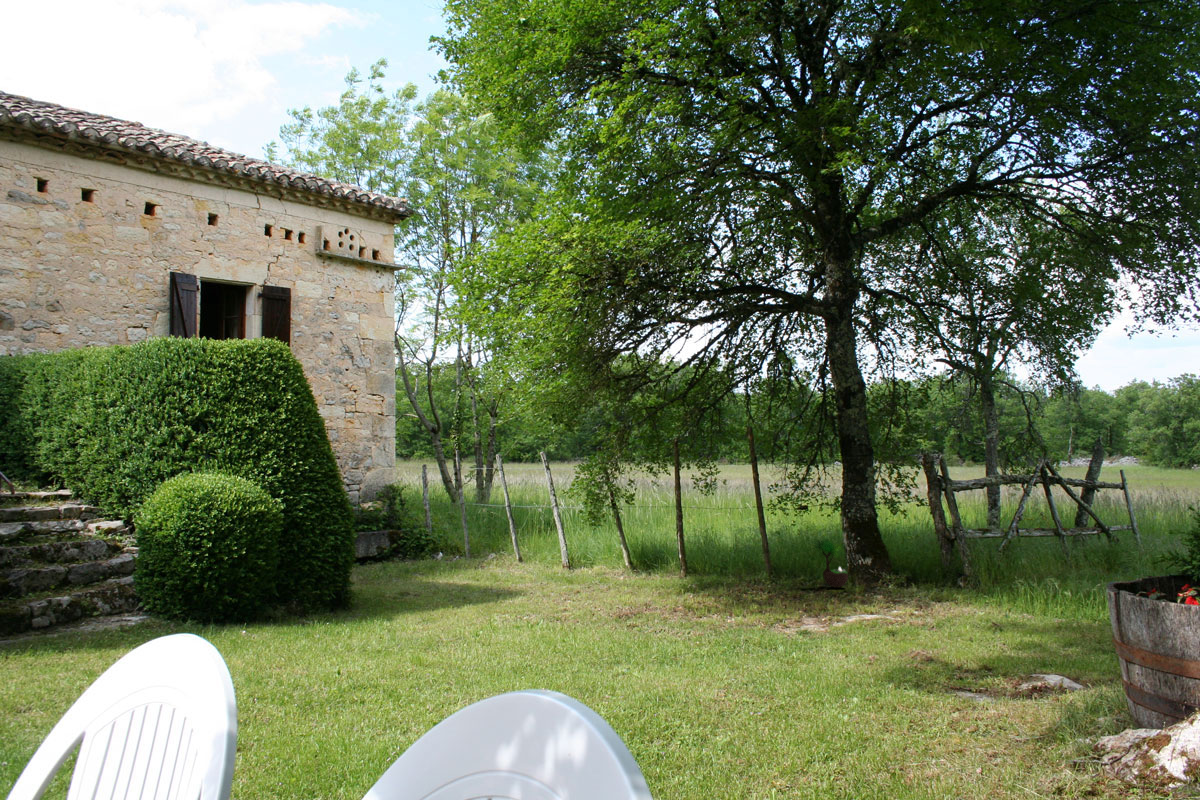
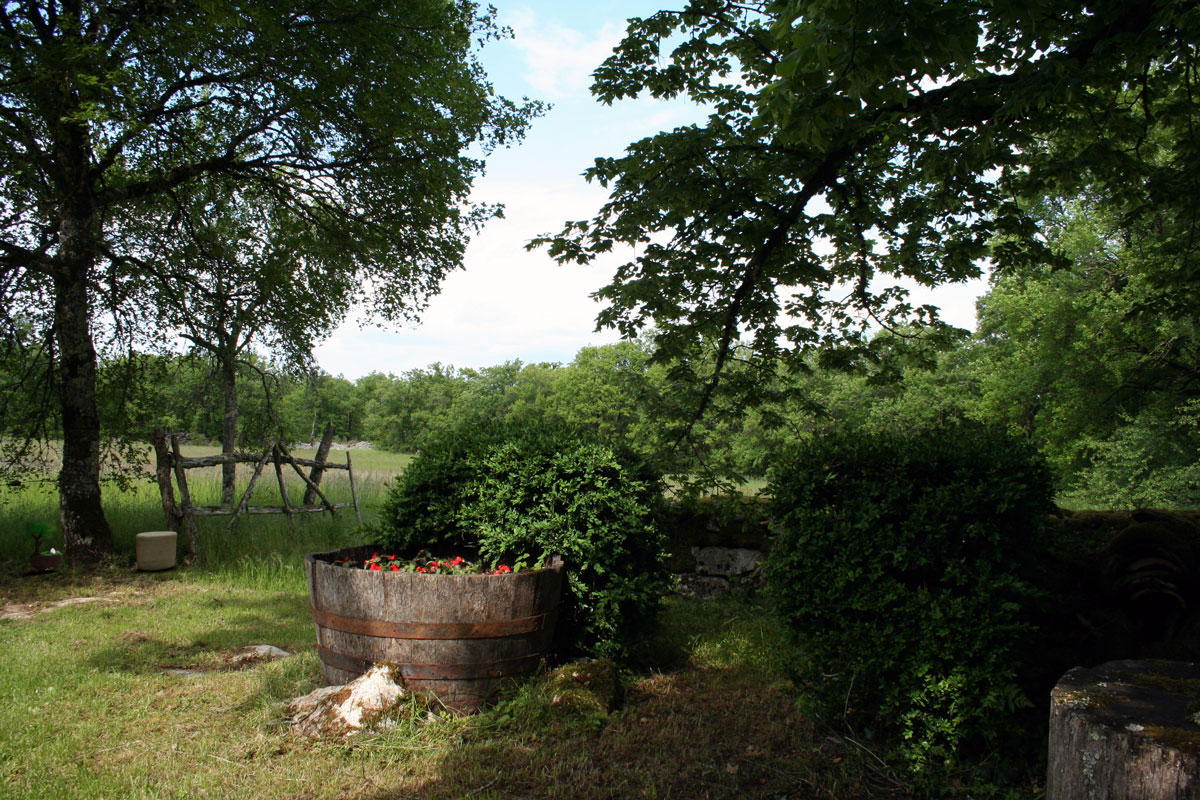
basket: none [909,558,948,597] -> present [136,531,177,570]

